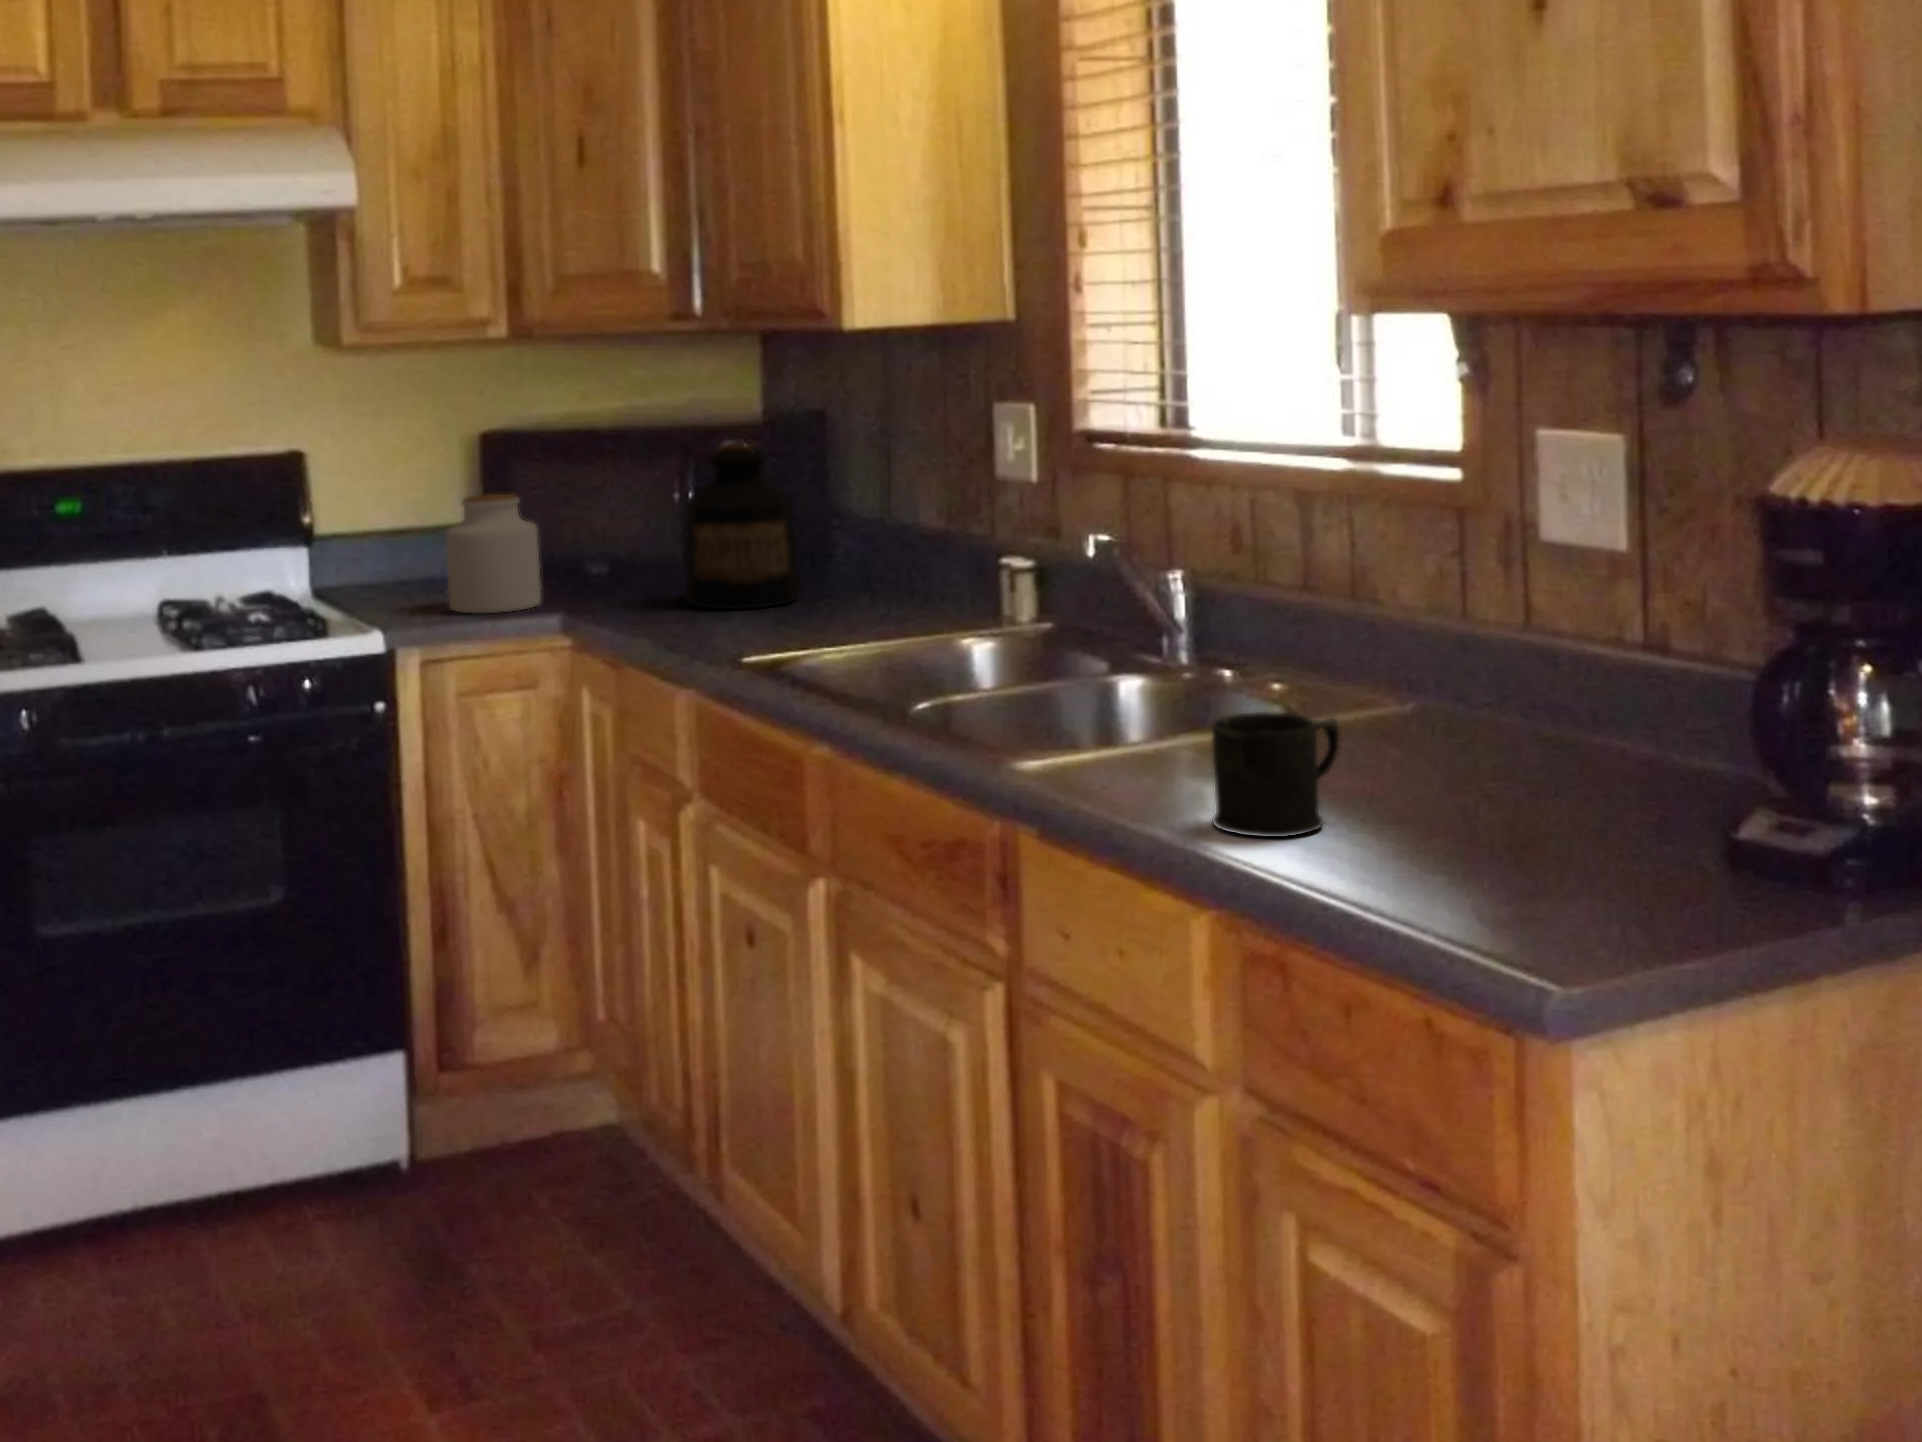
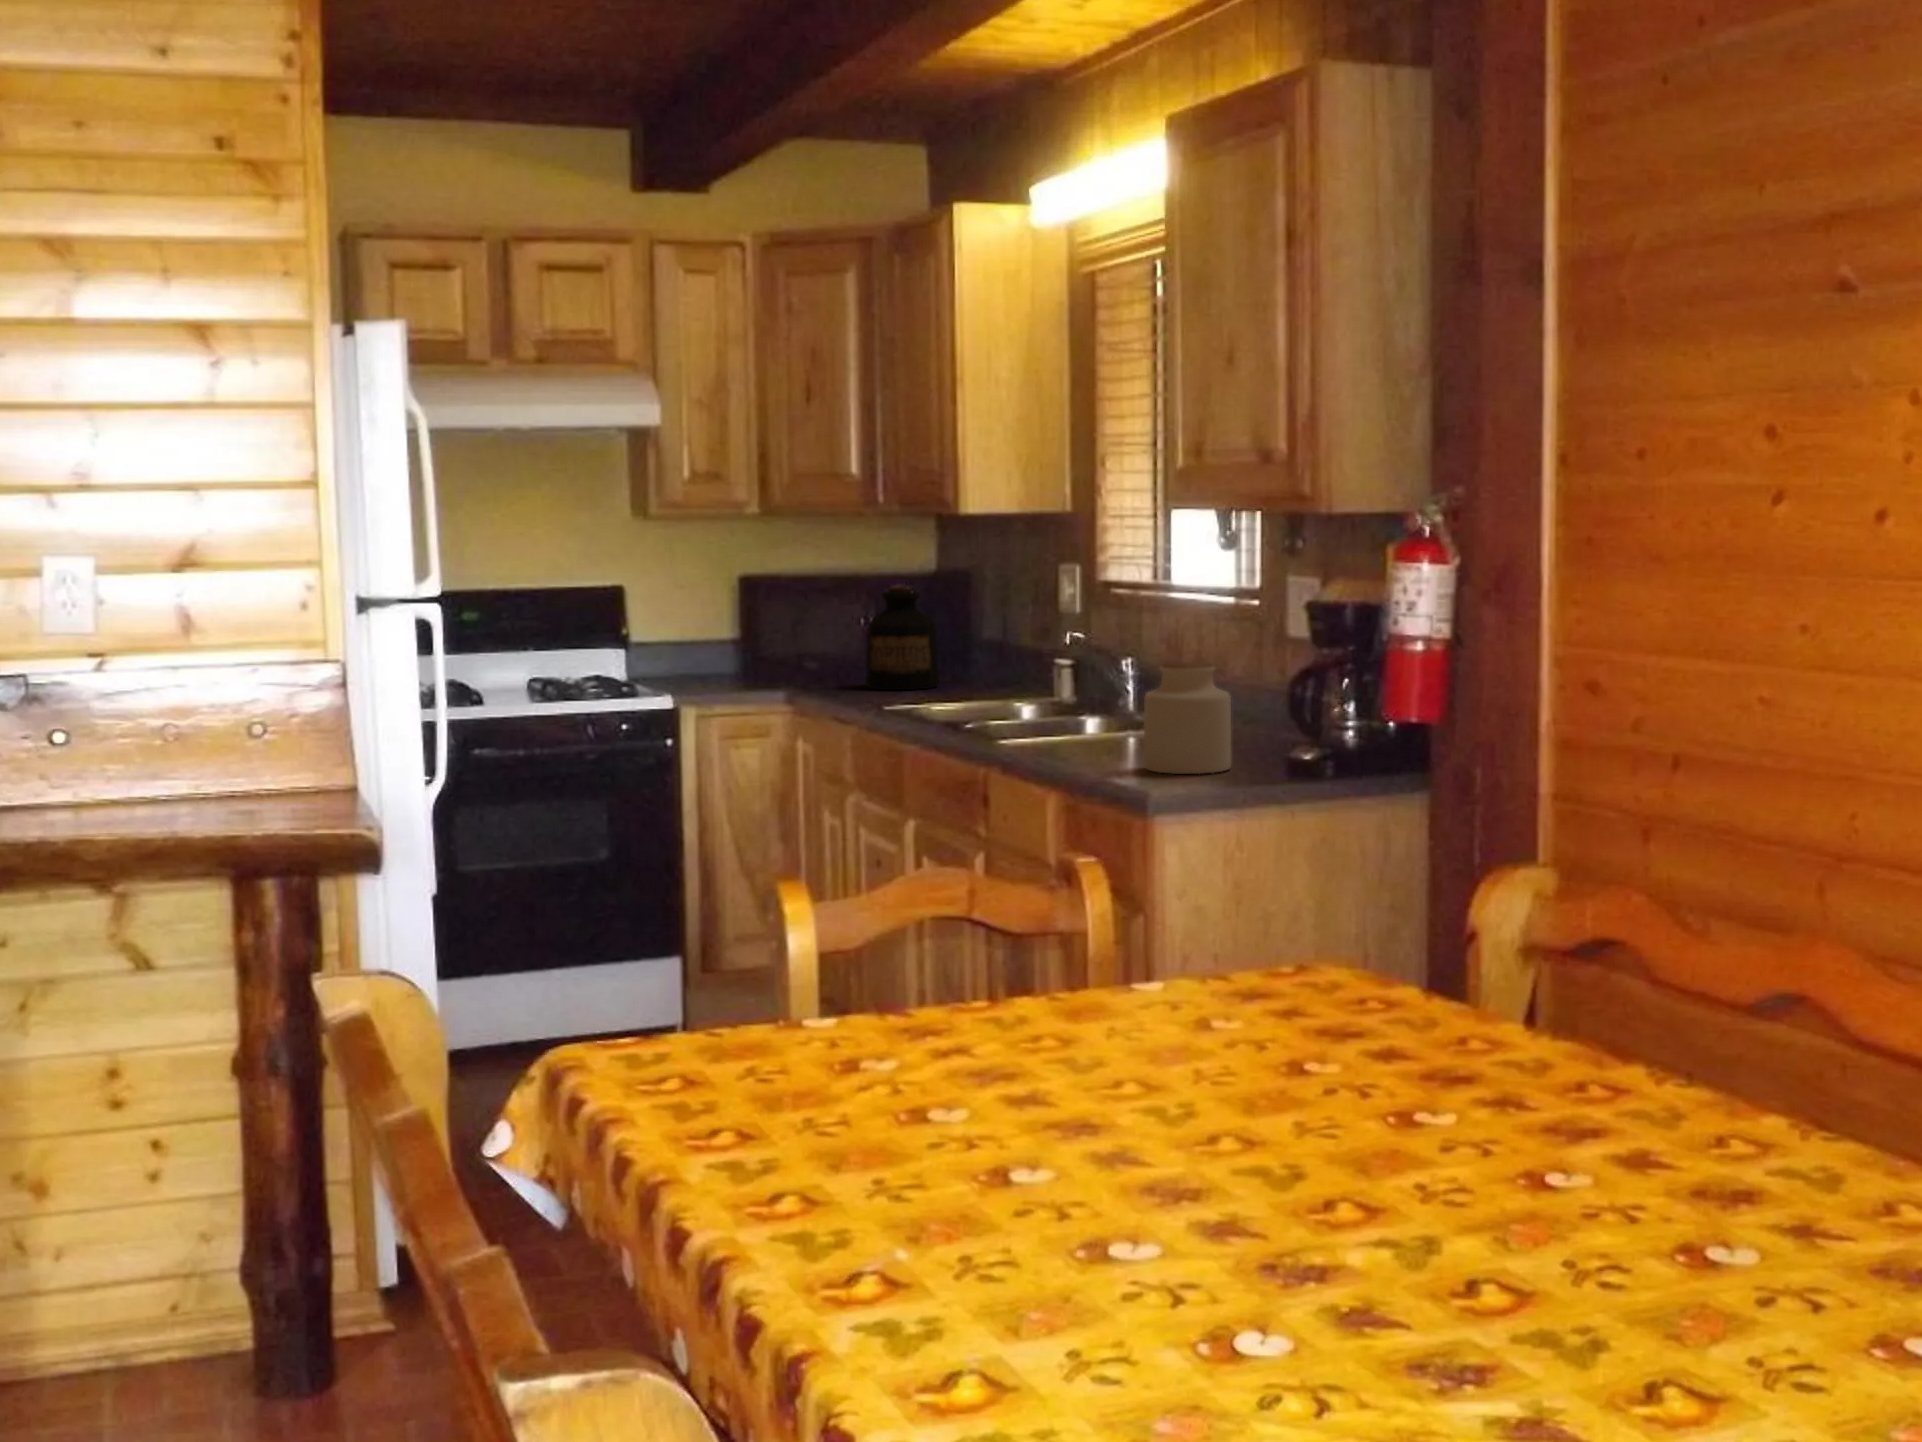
jar: present [446,494,541,613] -> present [1144,662,1231,774]
mug: present [1211,712,1339,837] -> none [1068,706,1133,761]

